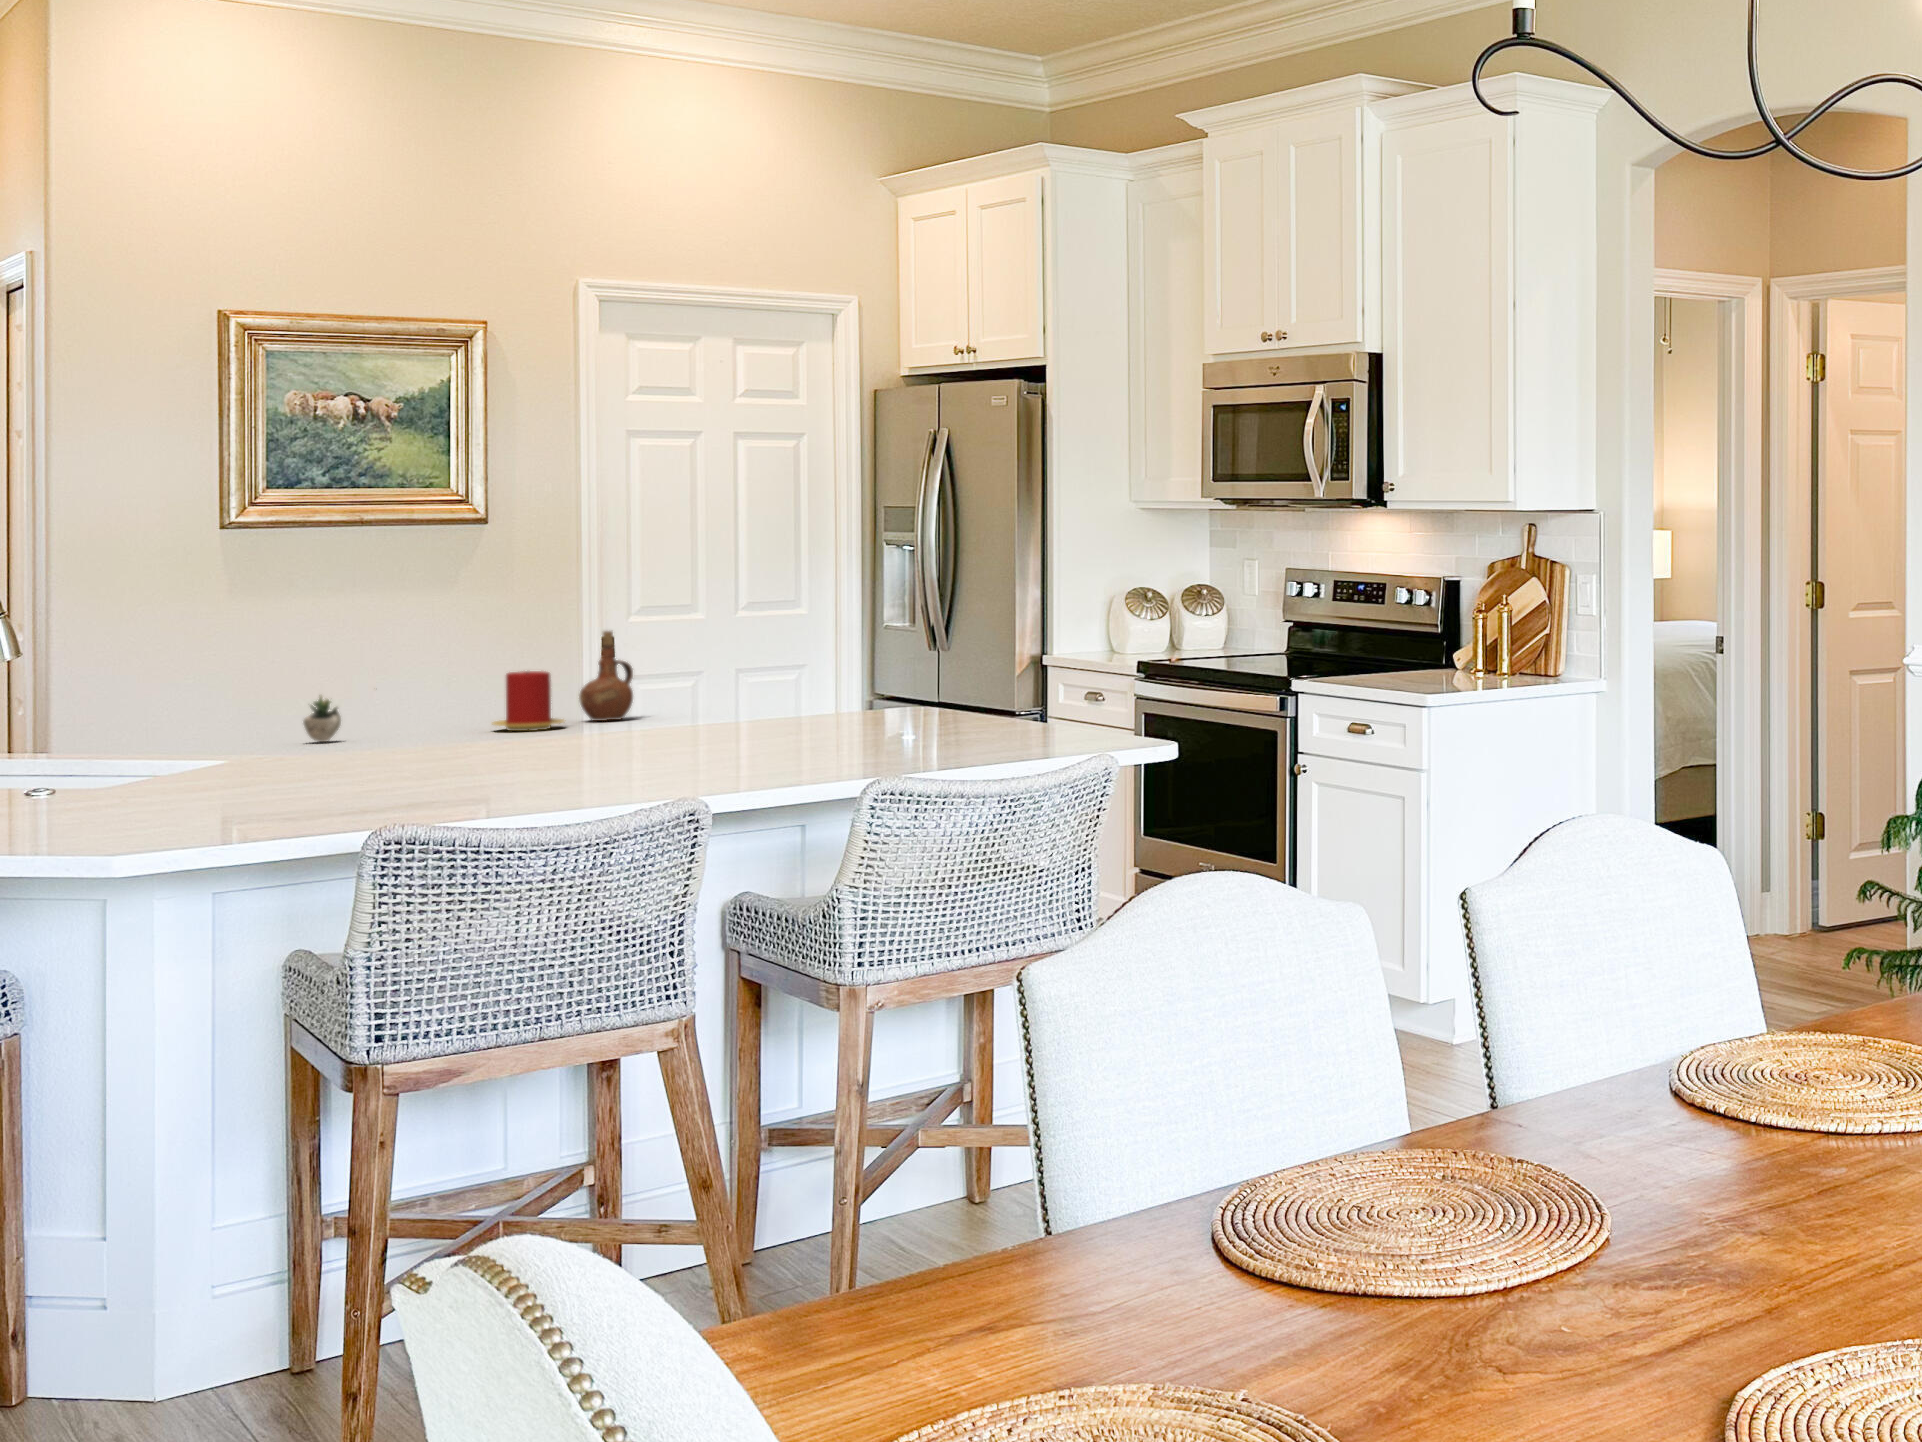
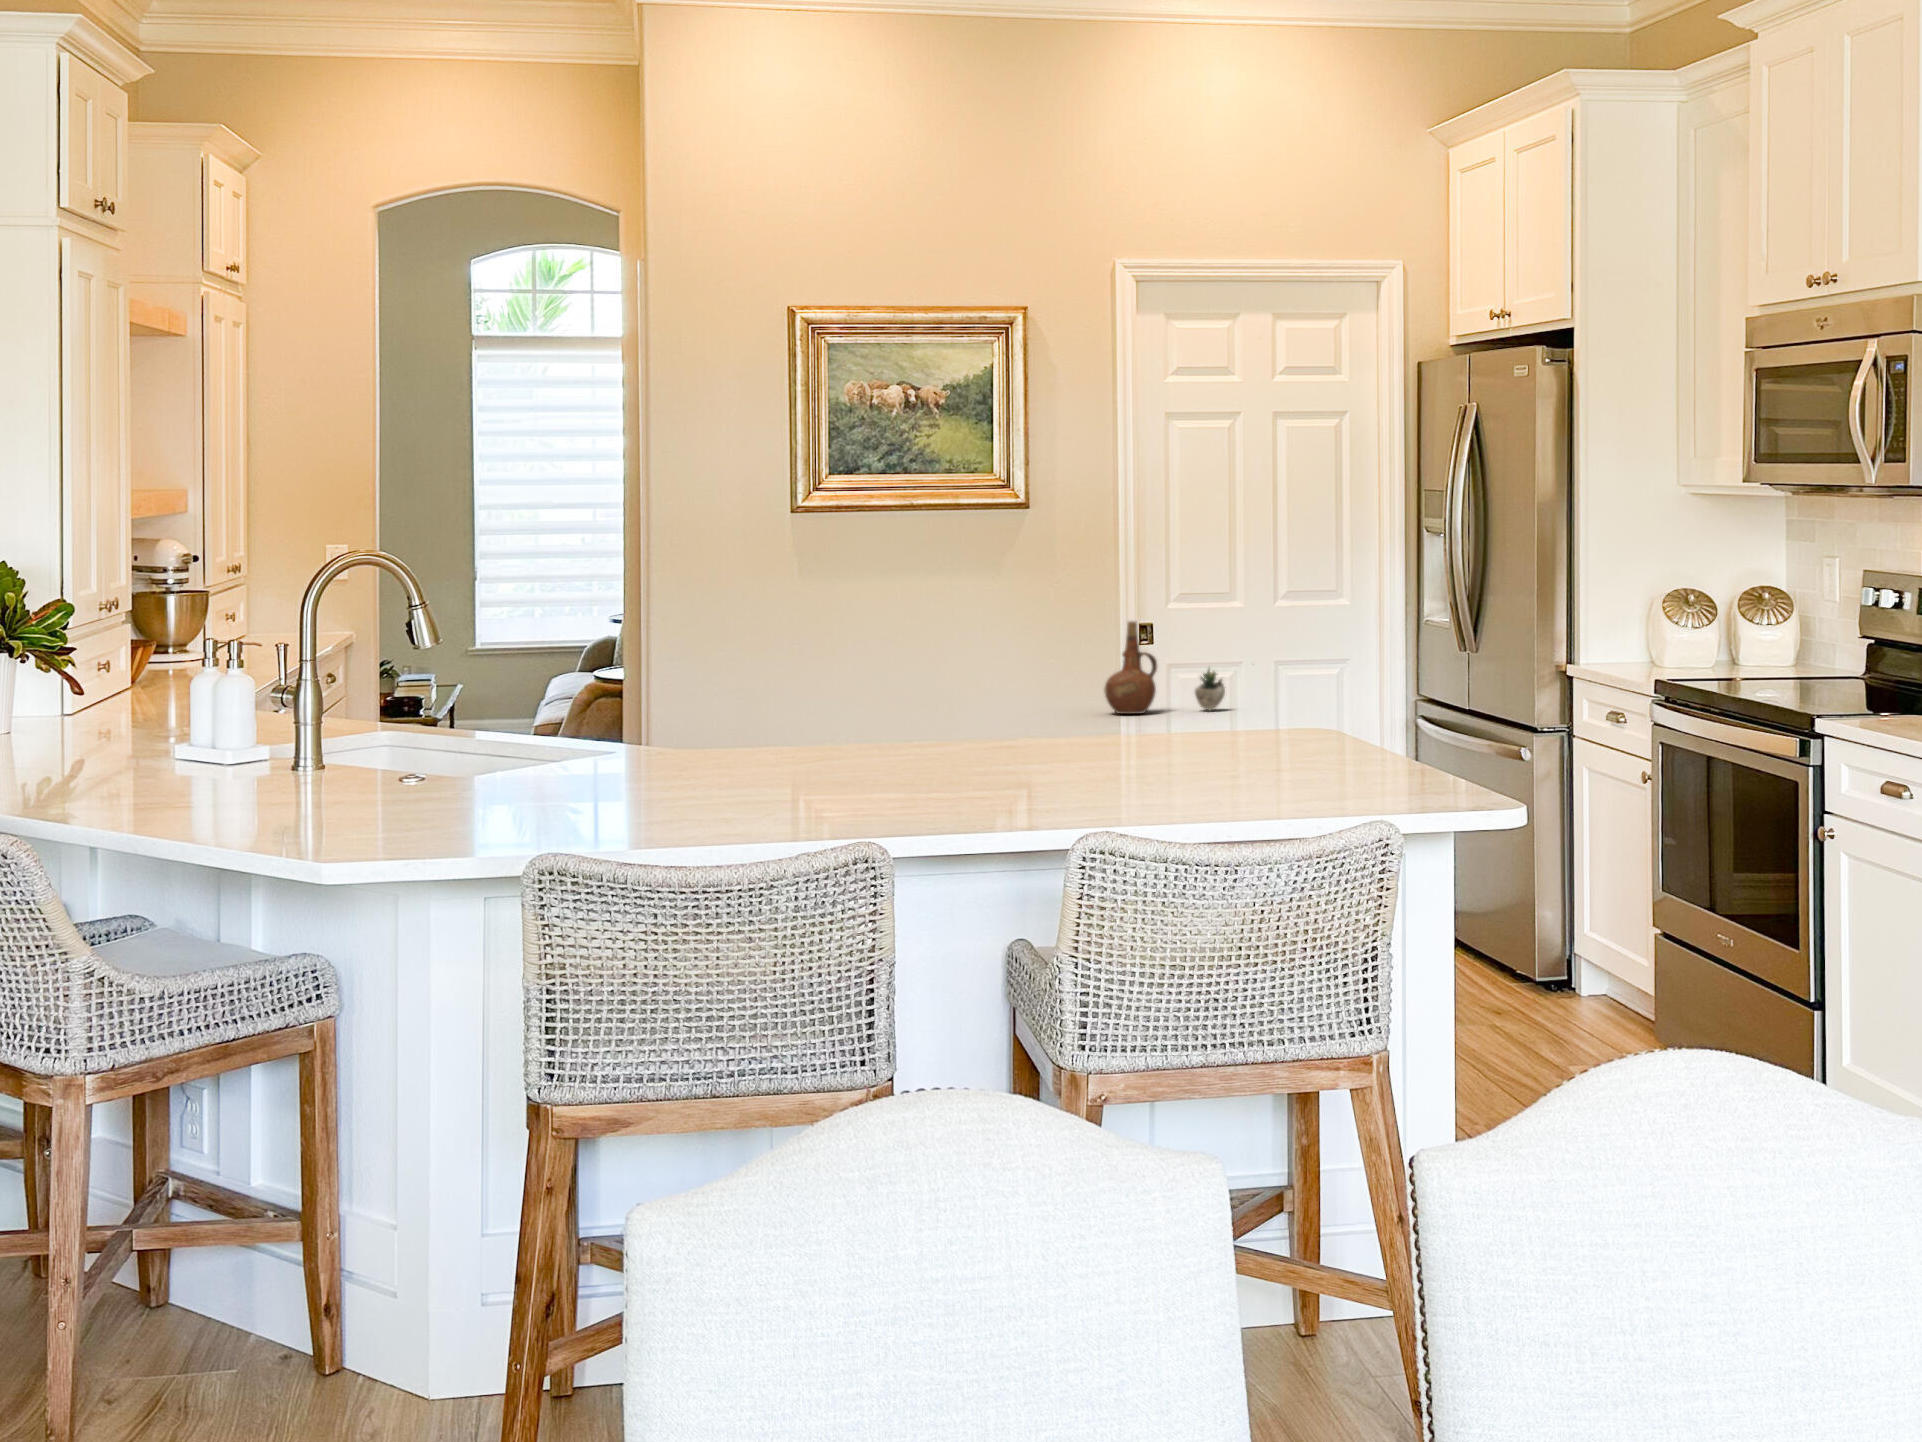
candle: present [493,671,564,731] -> none [1010,662,1080,724]
succulent plant: present [303,696,341,742] -> present [1195,669,1225,710]

